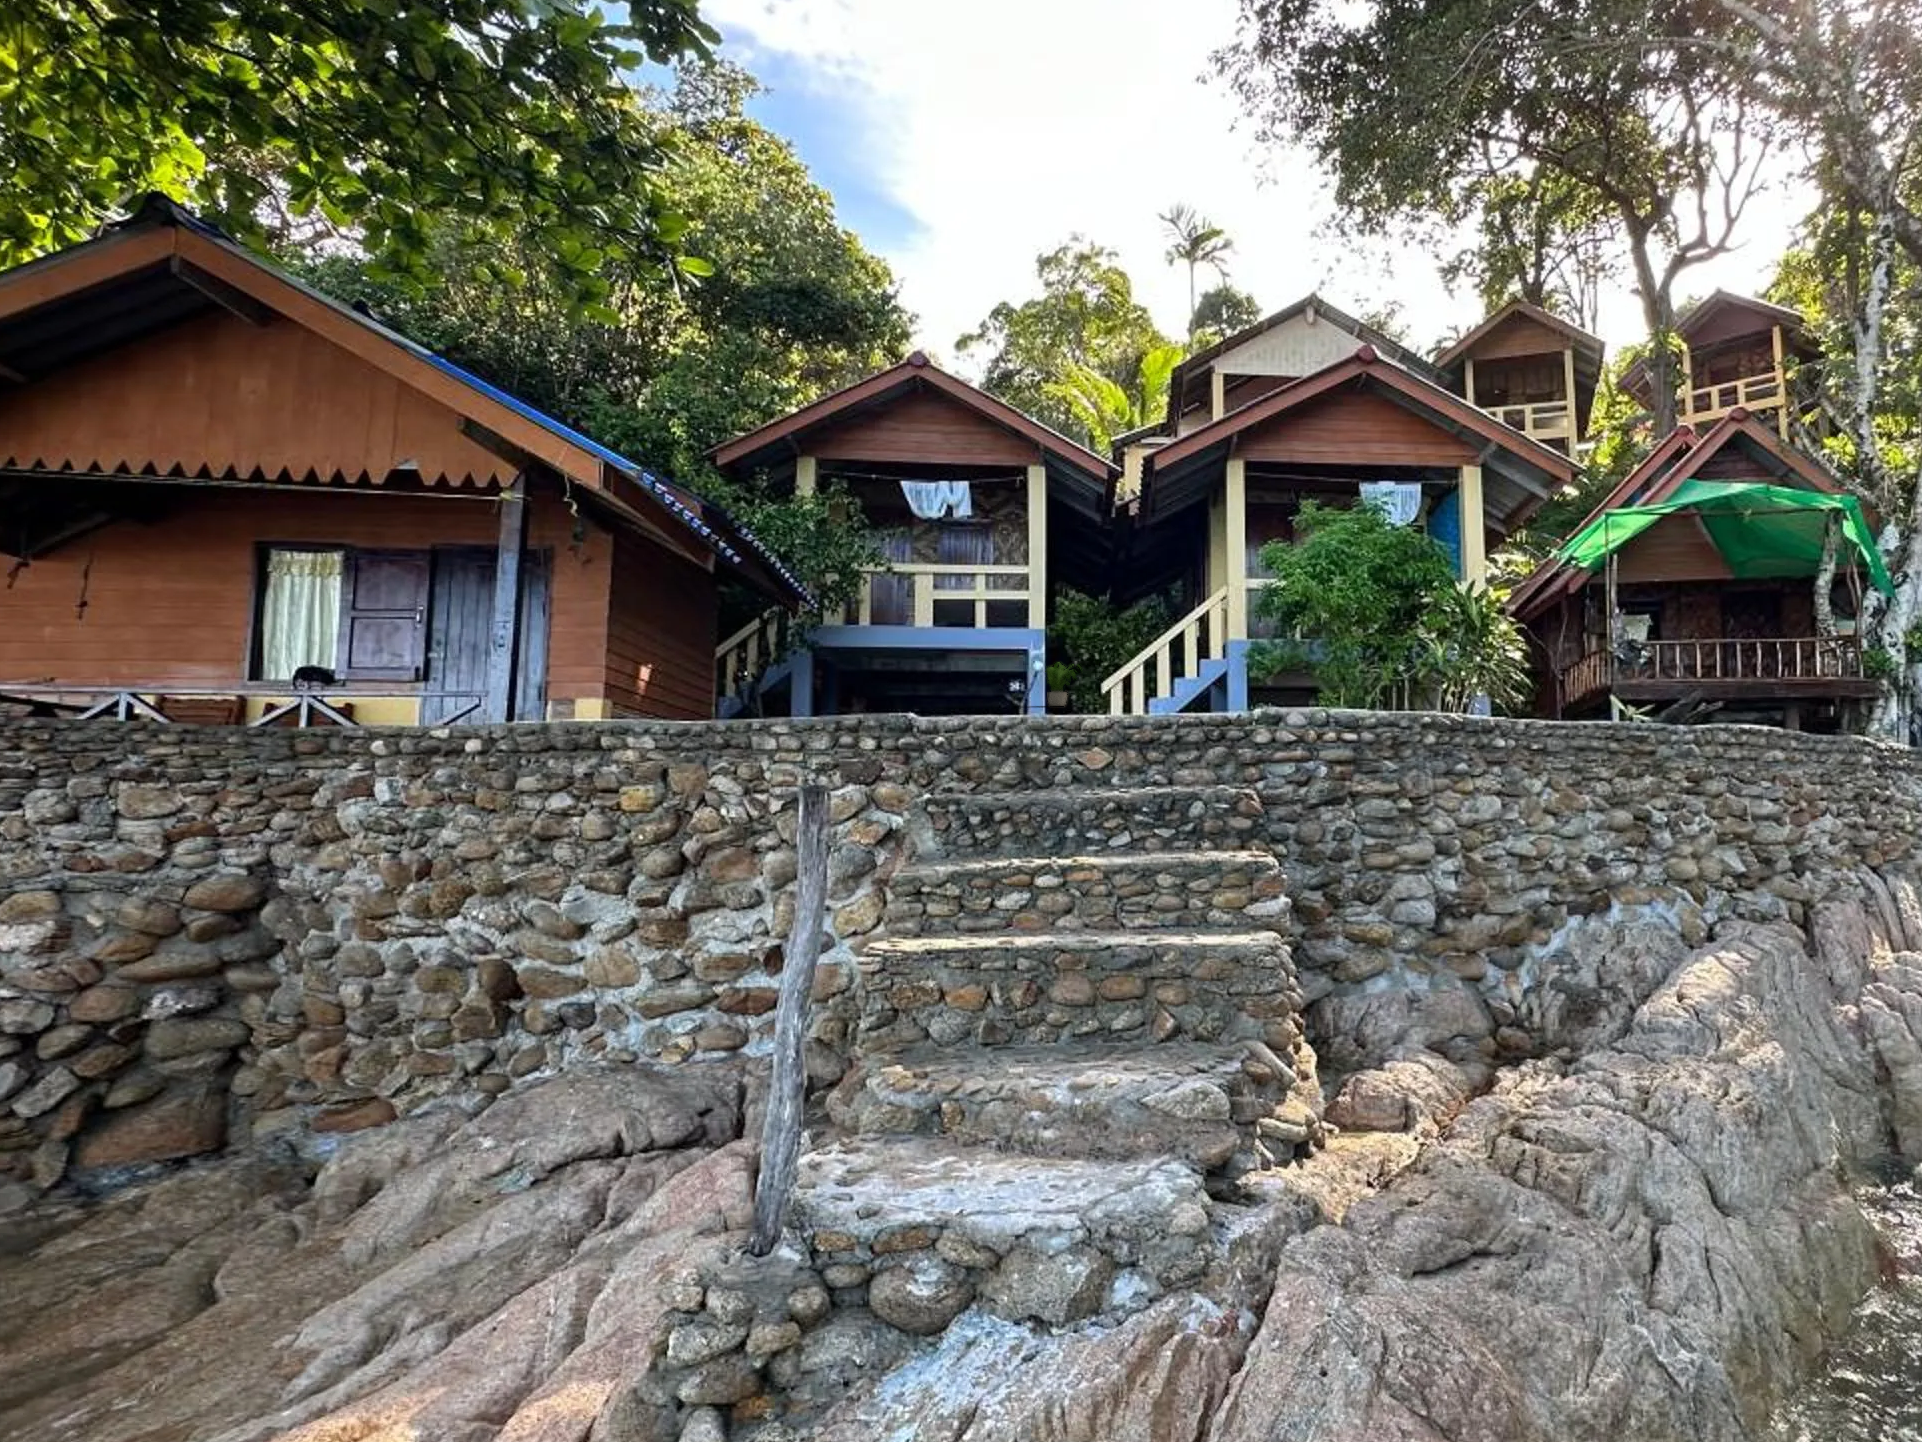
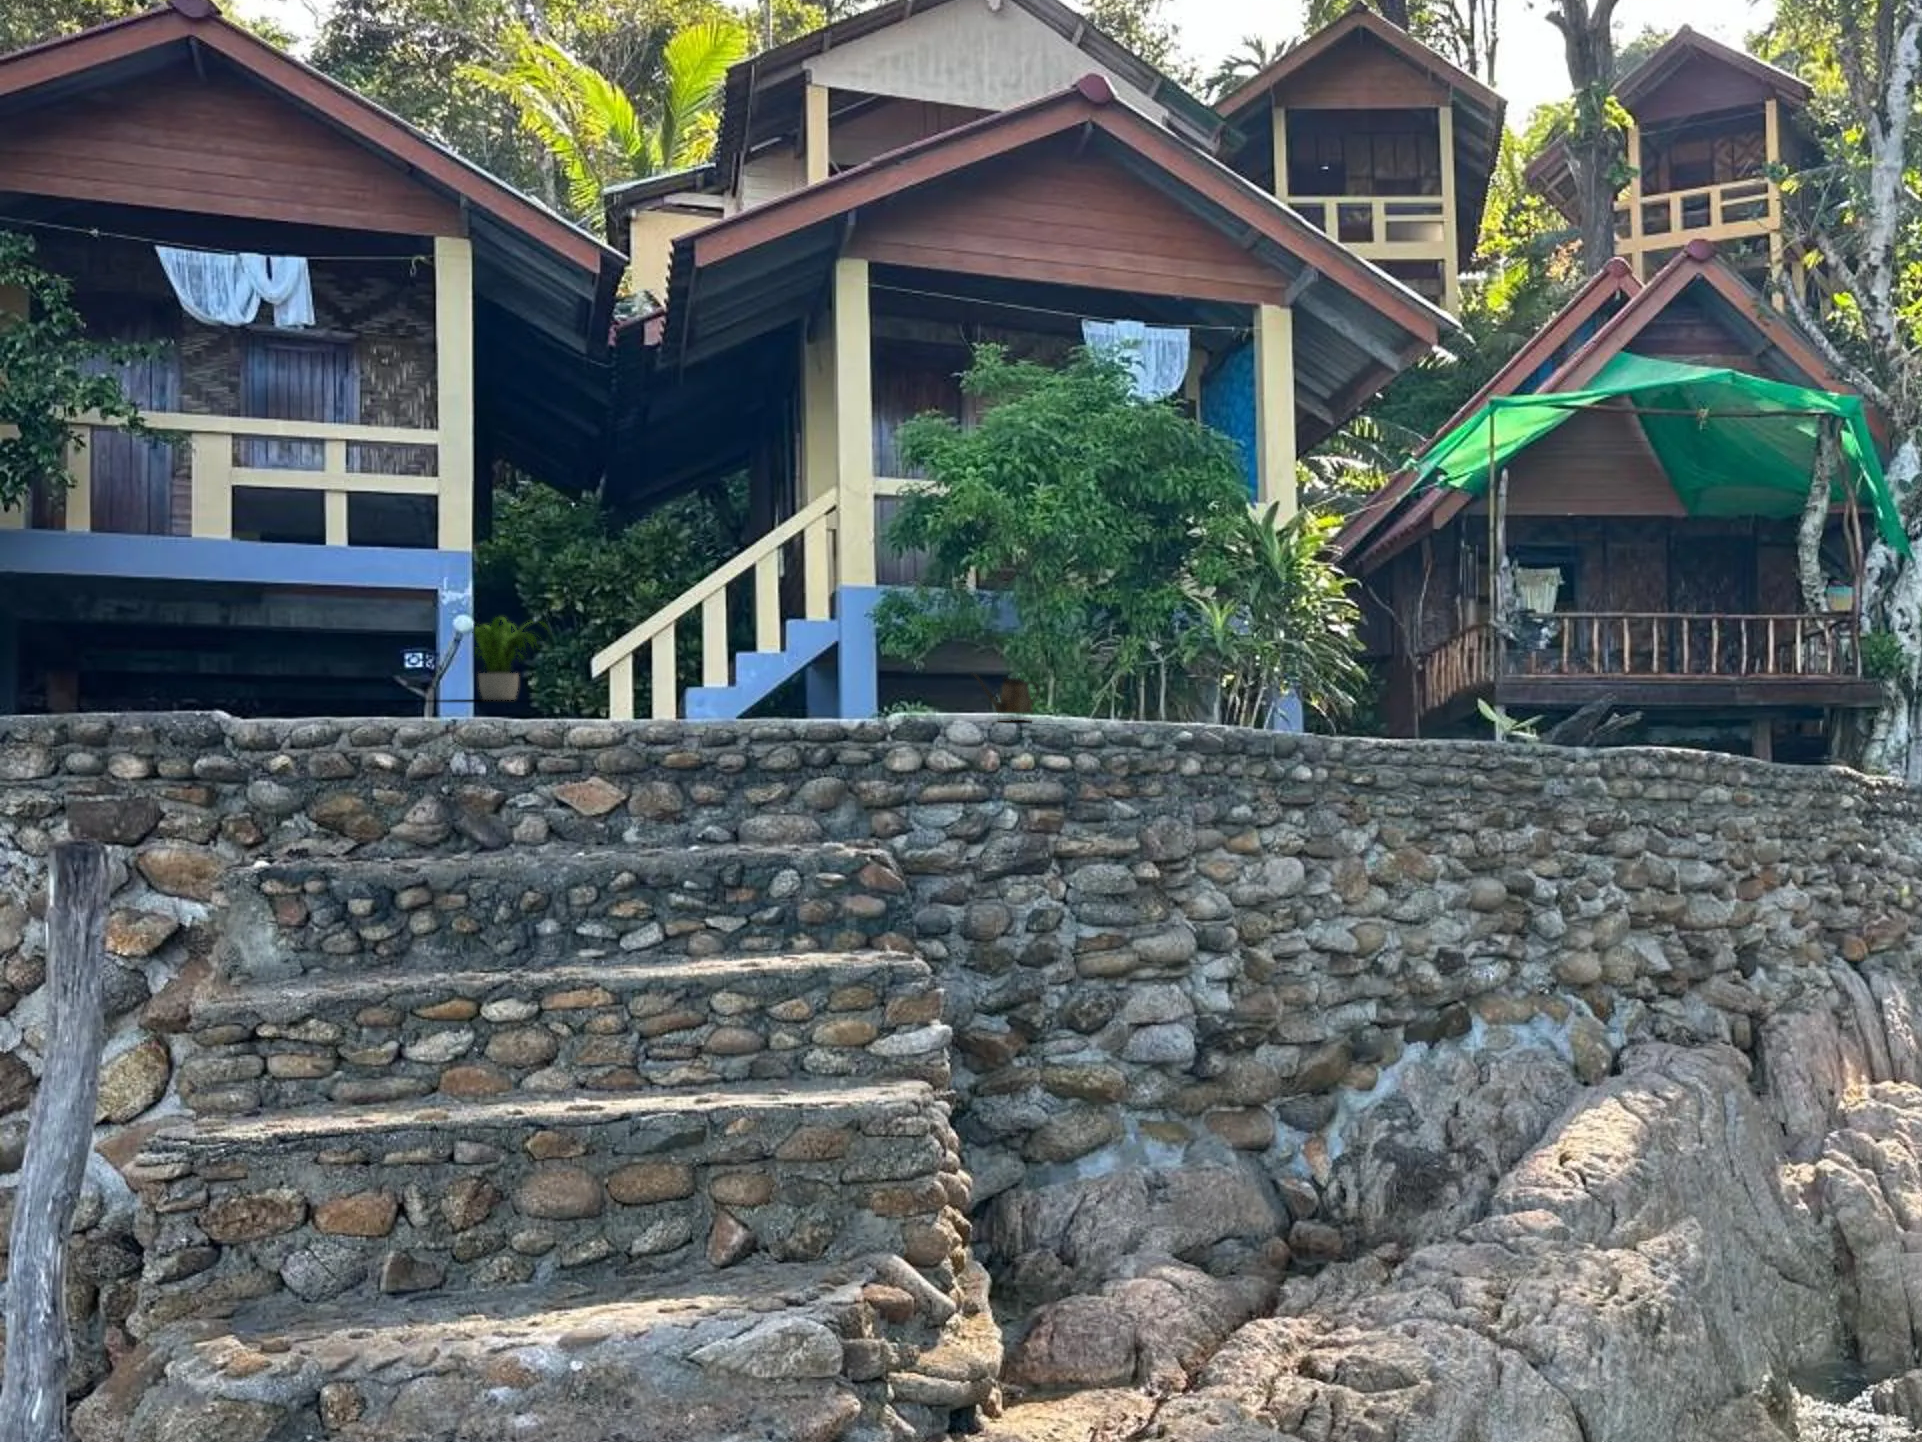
watering can: none [1299,685,1338,714] -> present [973,674,1040,722]

